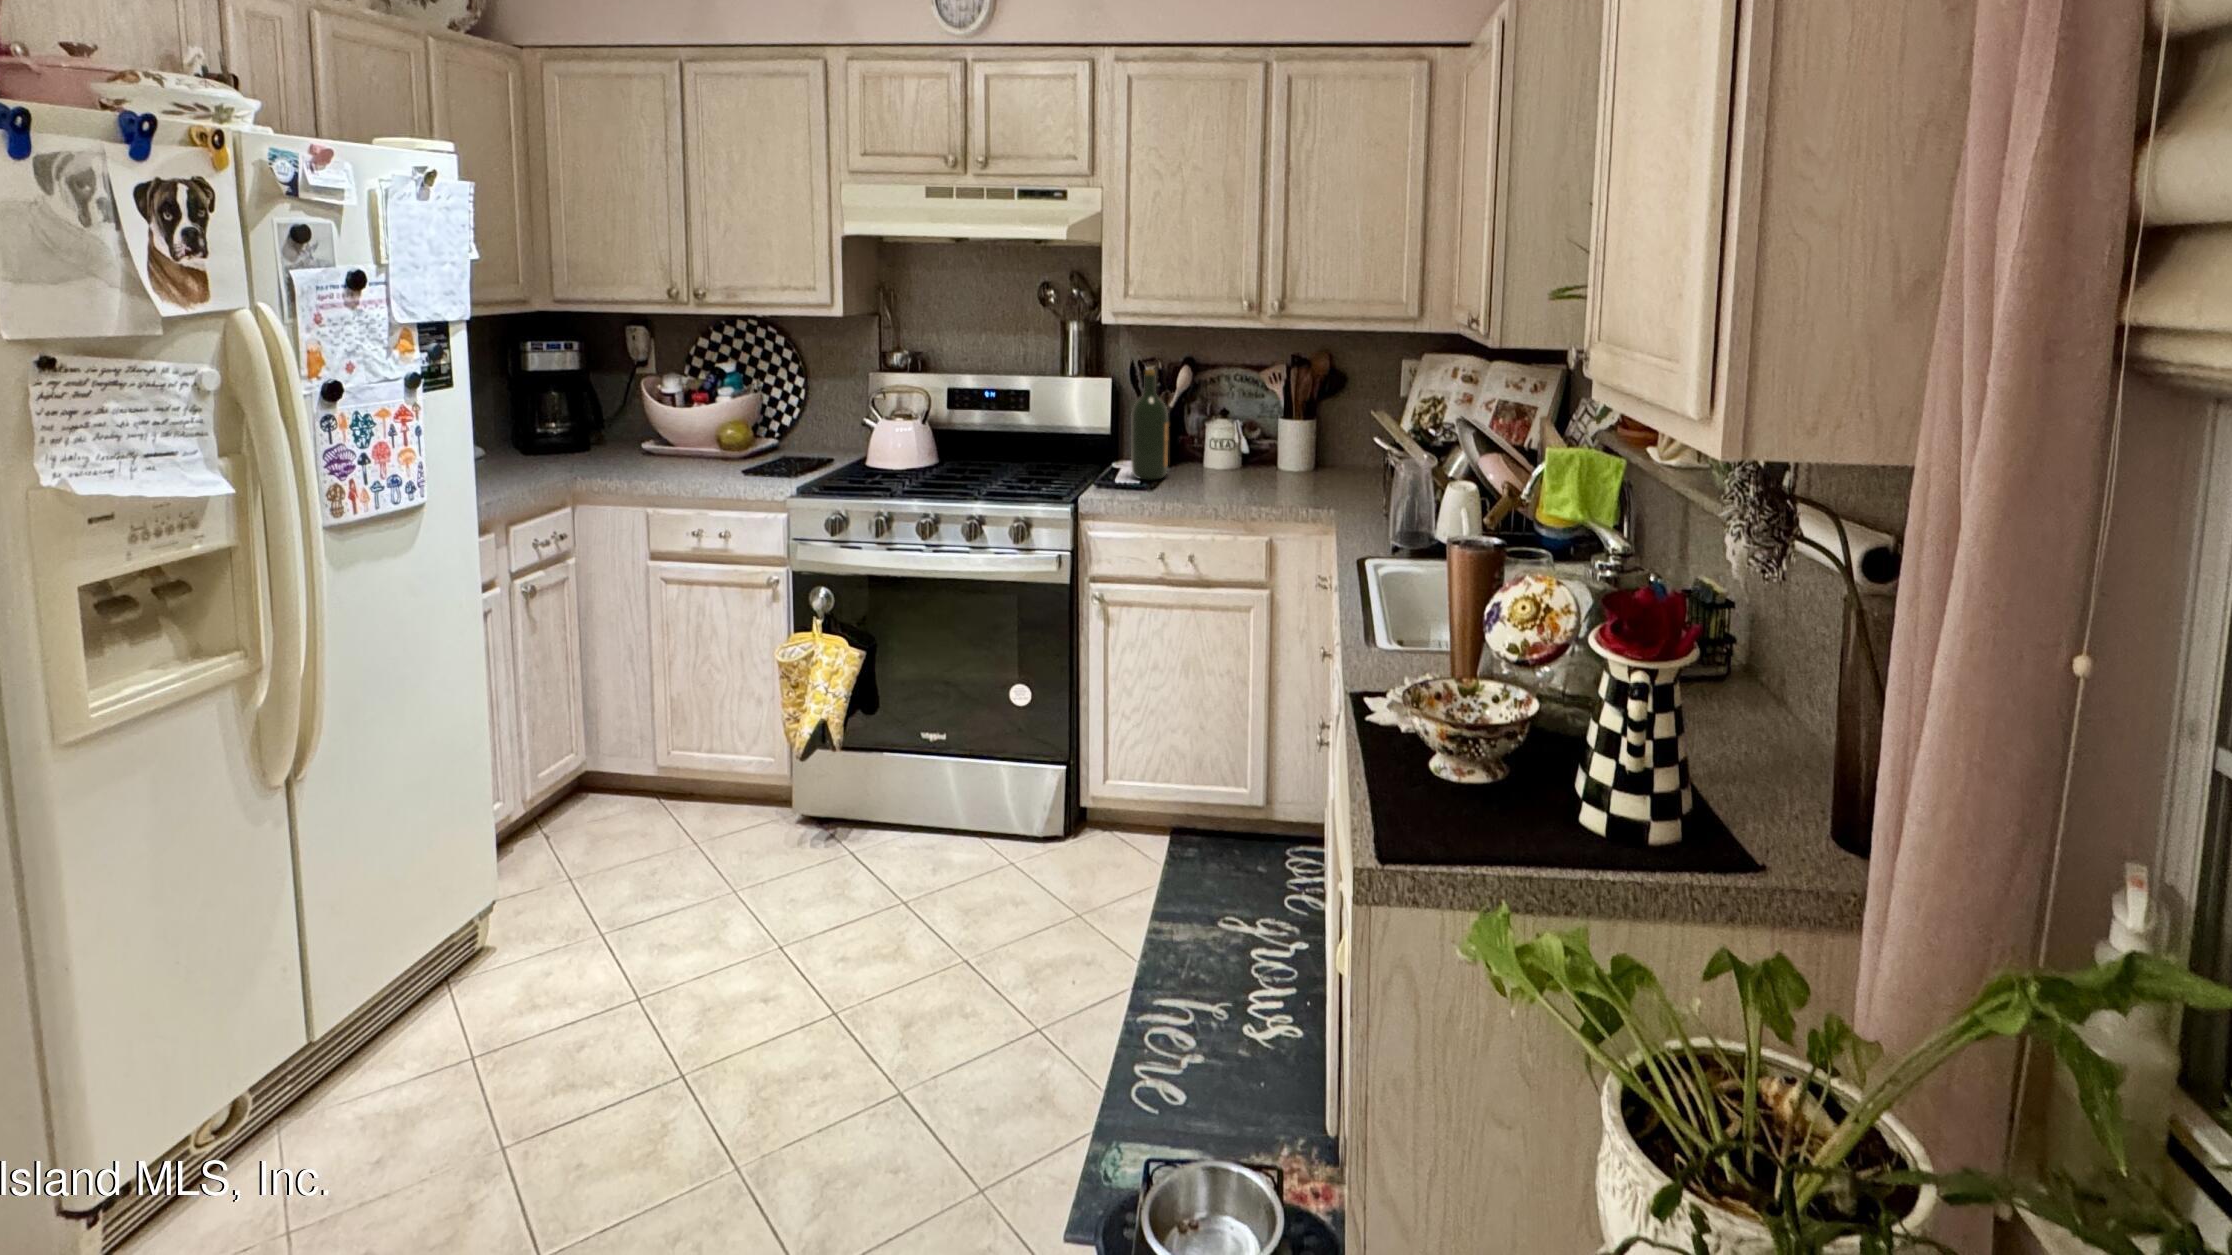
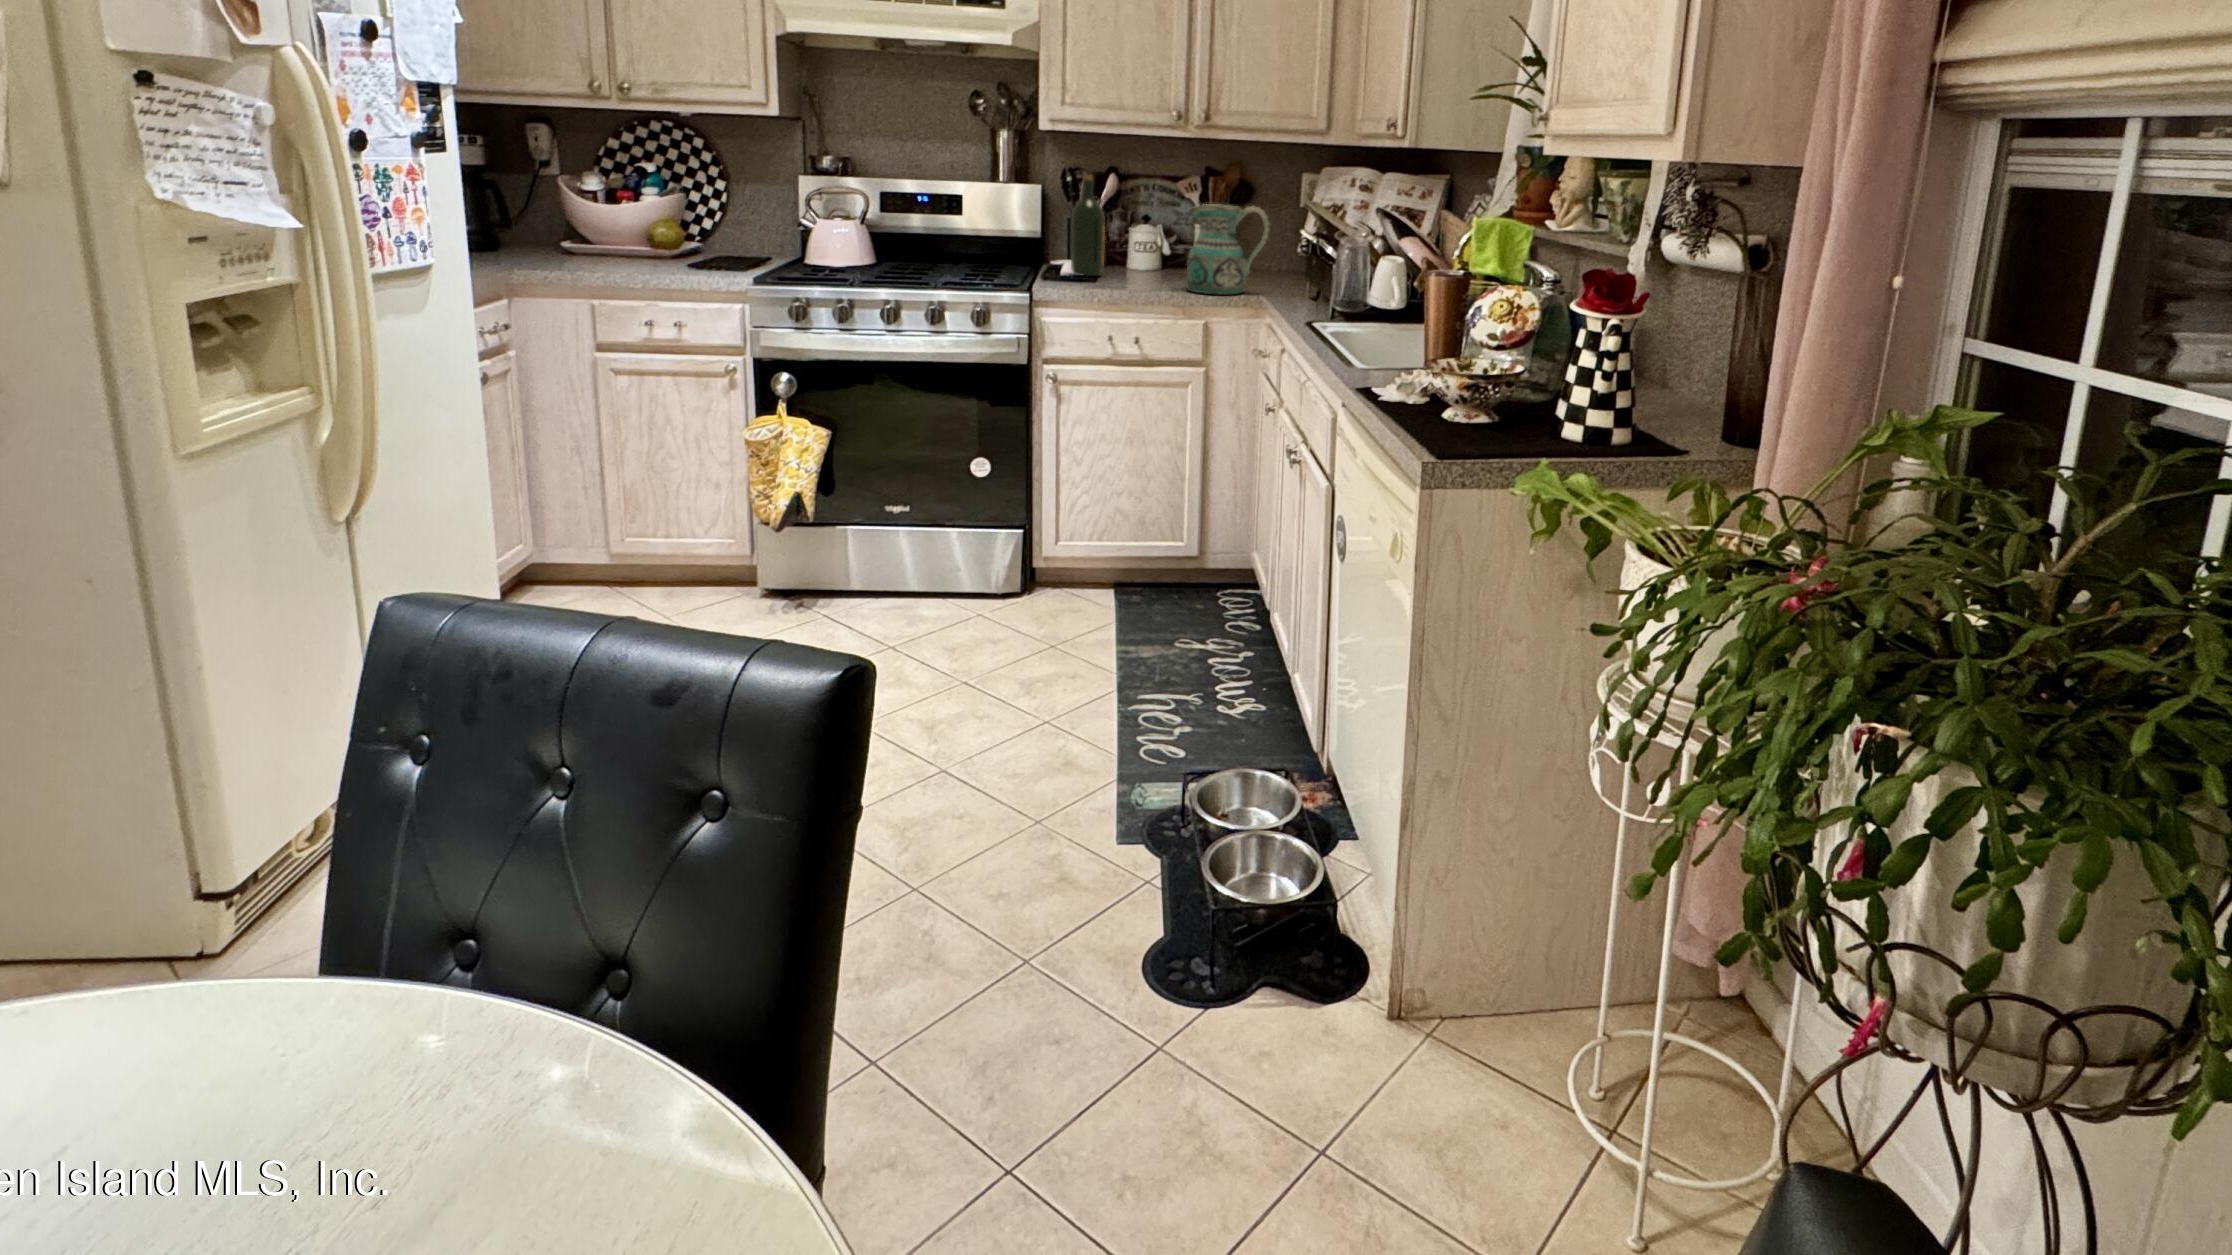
ceramic pitcher: none [1249,403,1342,507] -> present [1187,204,1270,294]

